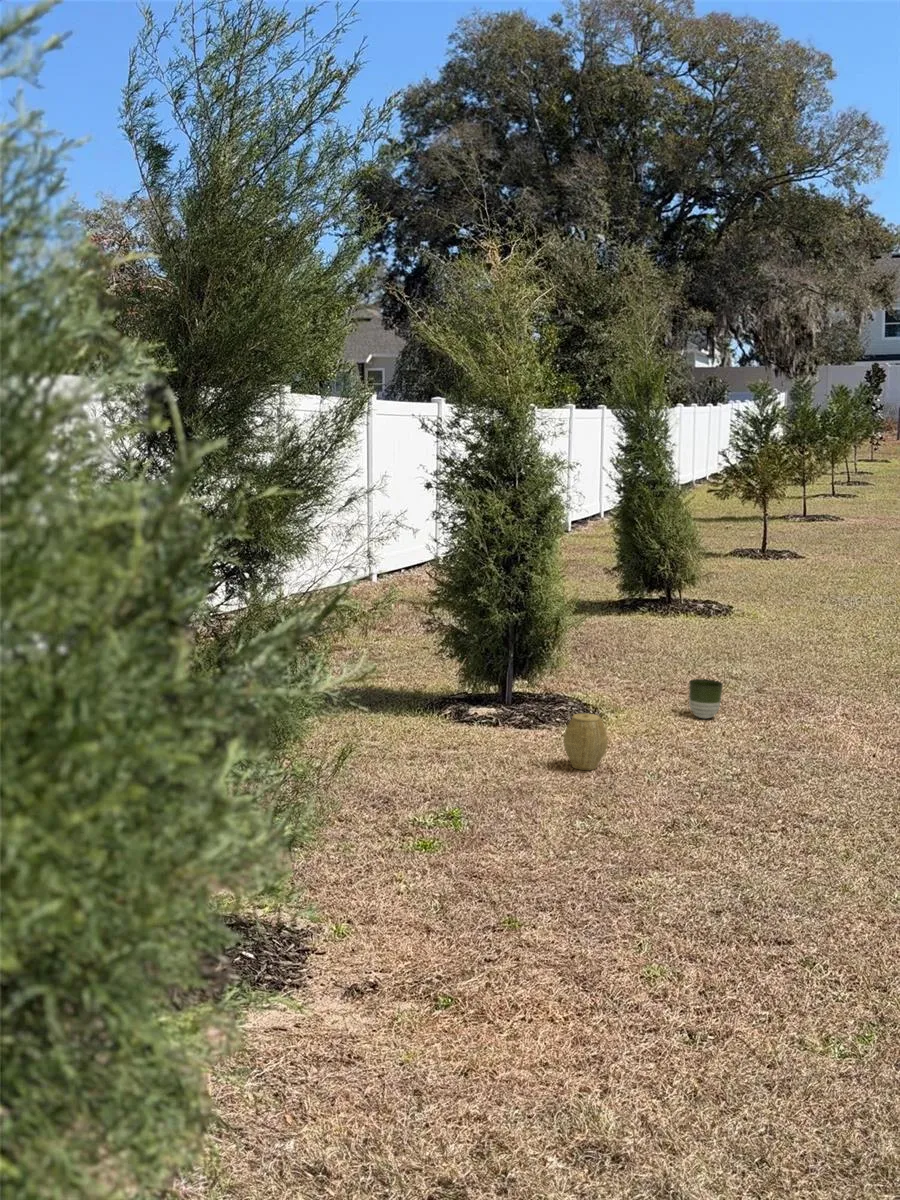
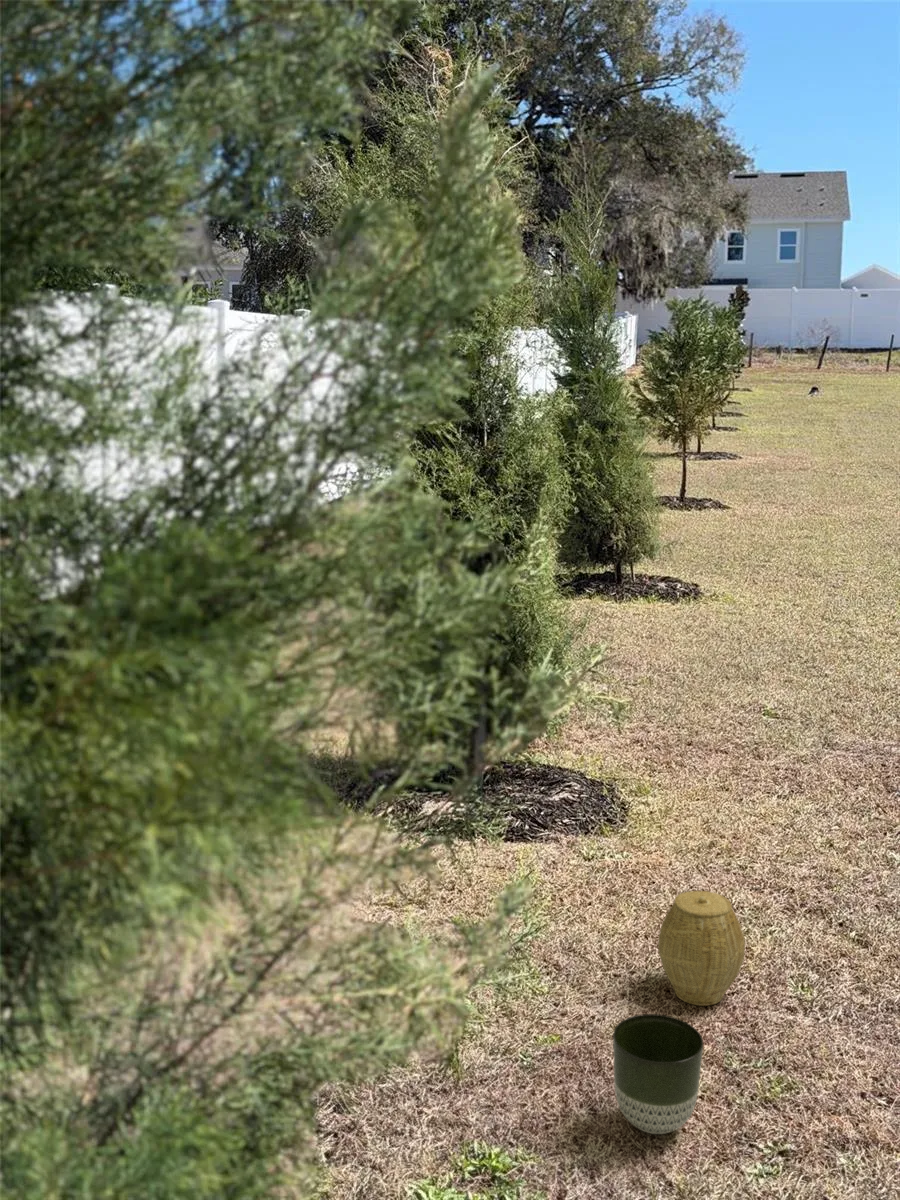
planter: present [689,679,723,719] -> present [613,1014,703,1134]

